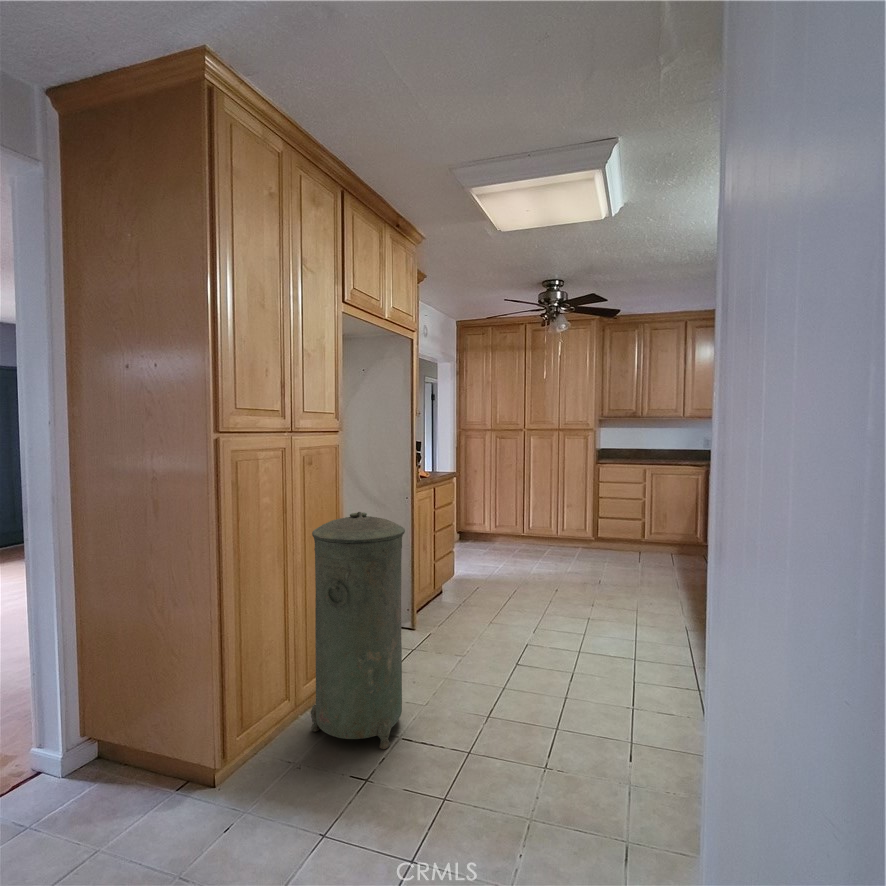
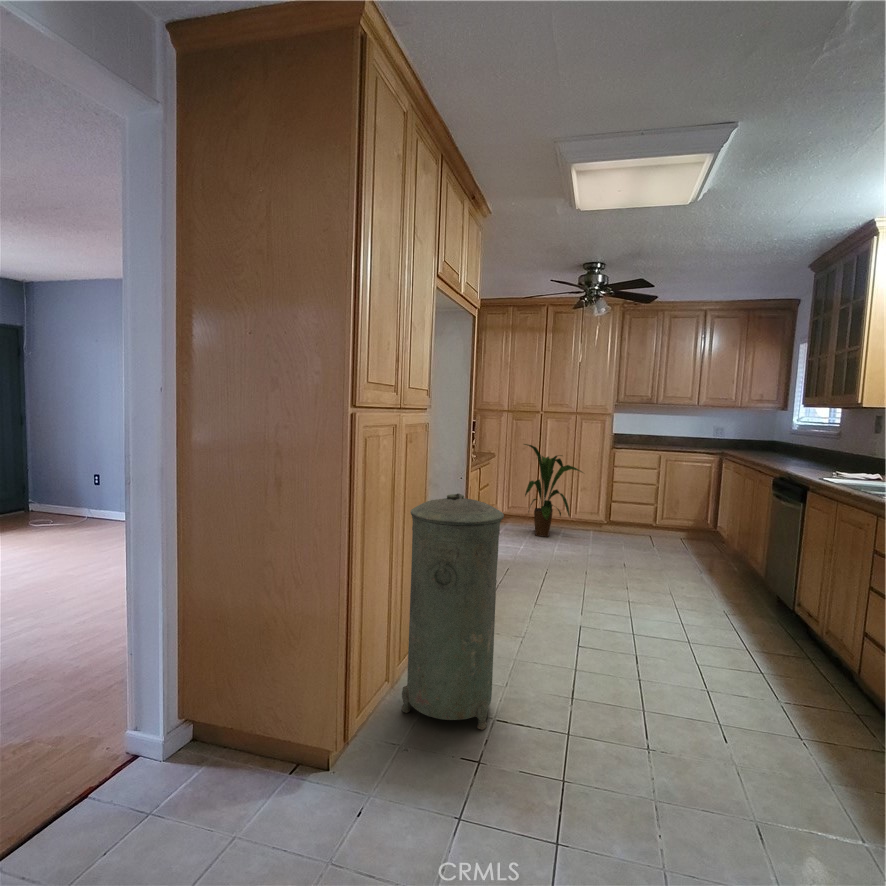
house plant: none [503,462,568,554] -> present [524,444,582,537]

